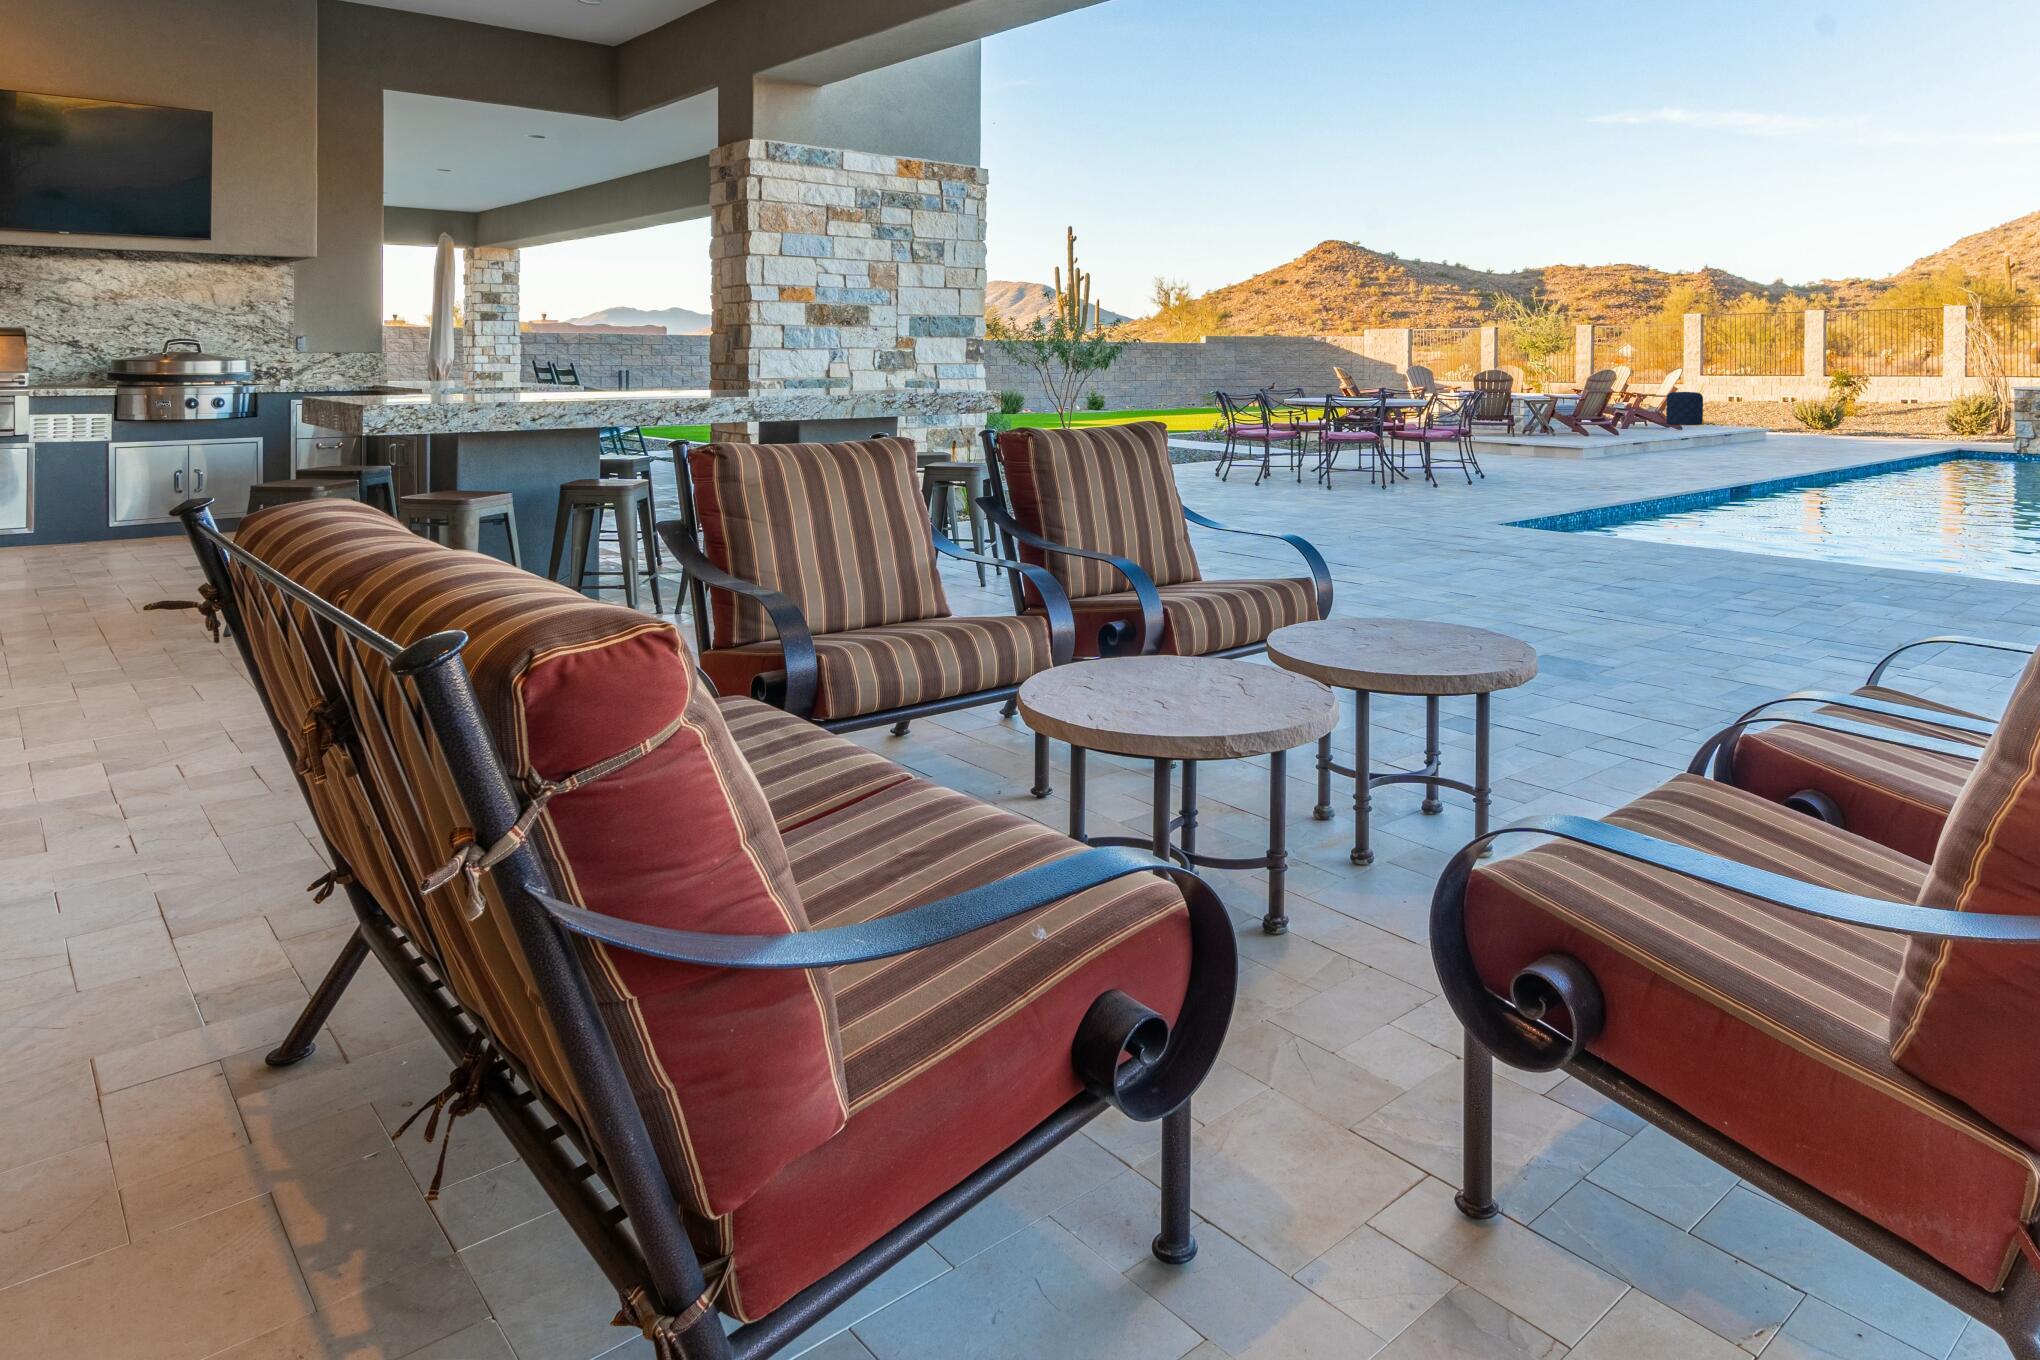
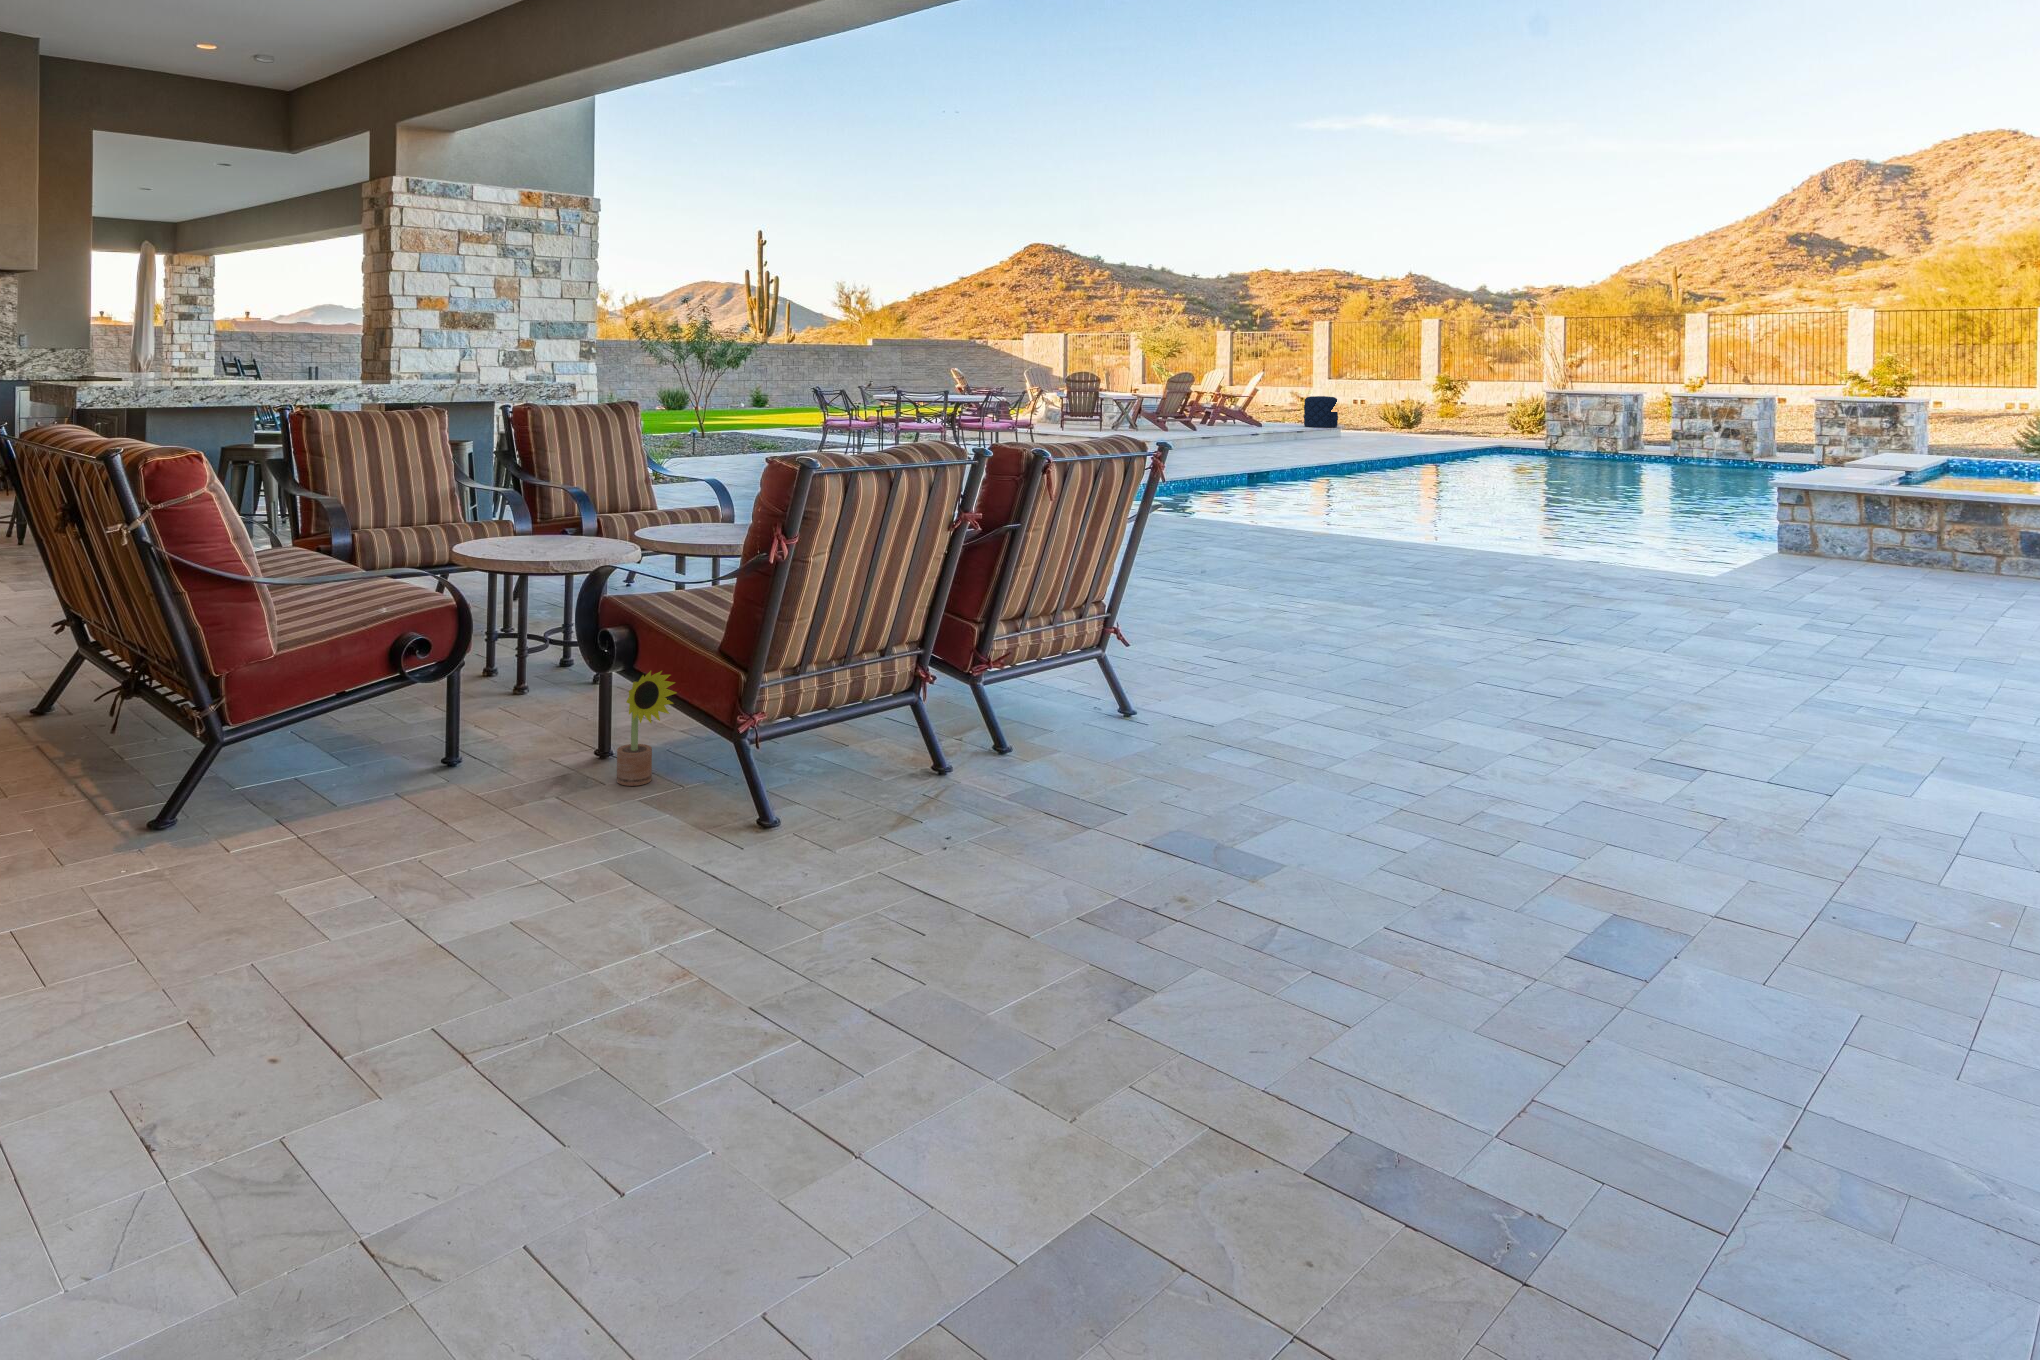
decorative plant: none [1595,1018,1729,1266] -> present [617,671,677,786]

